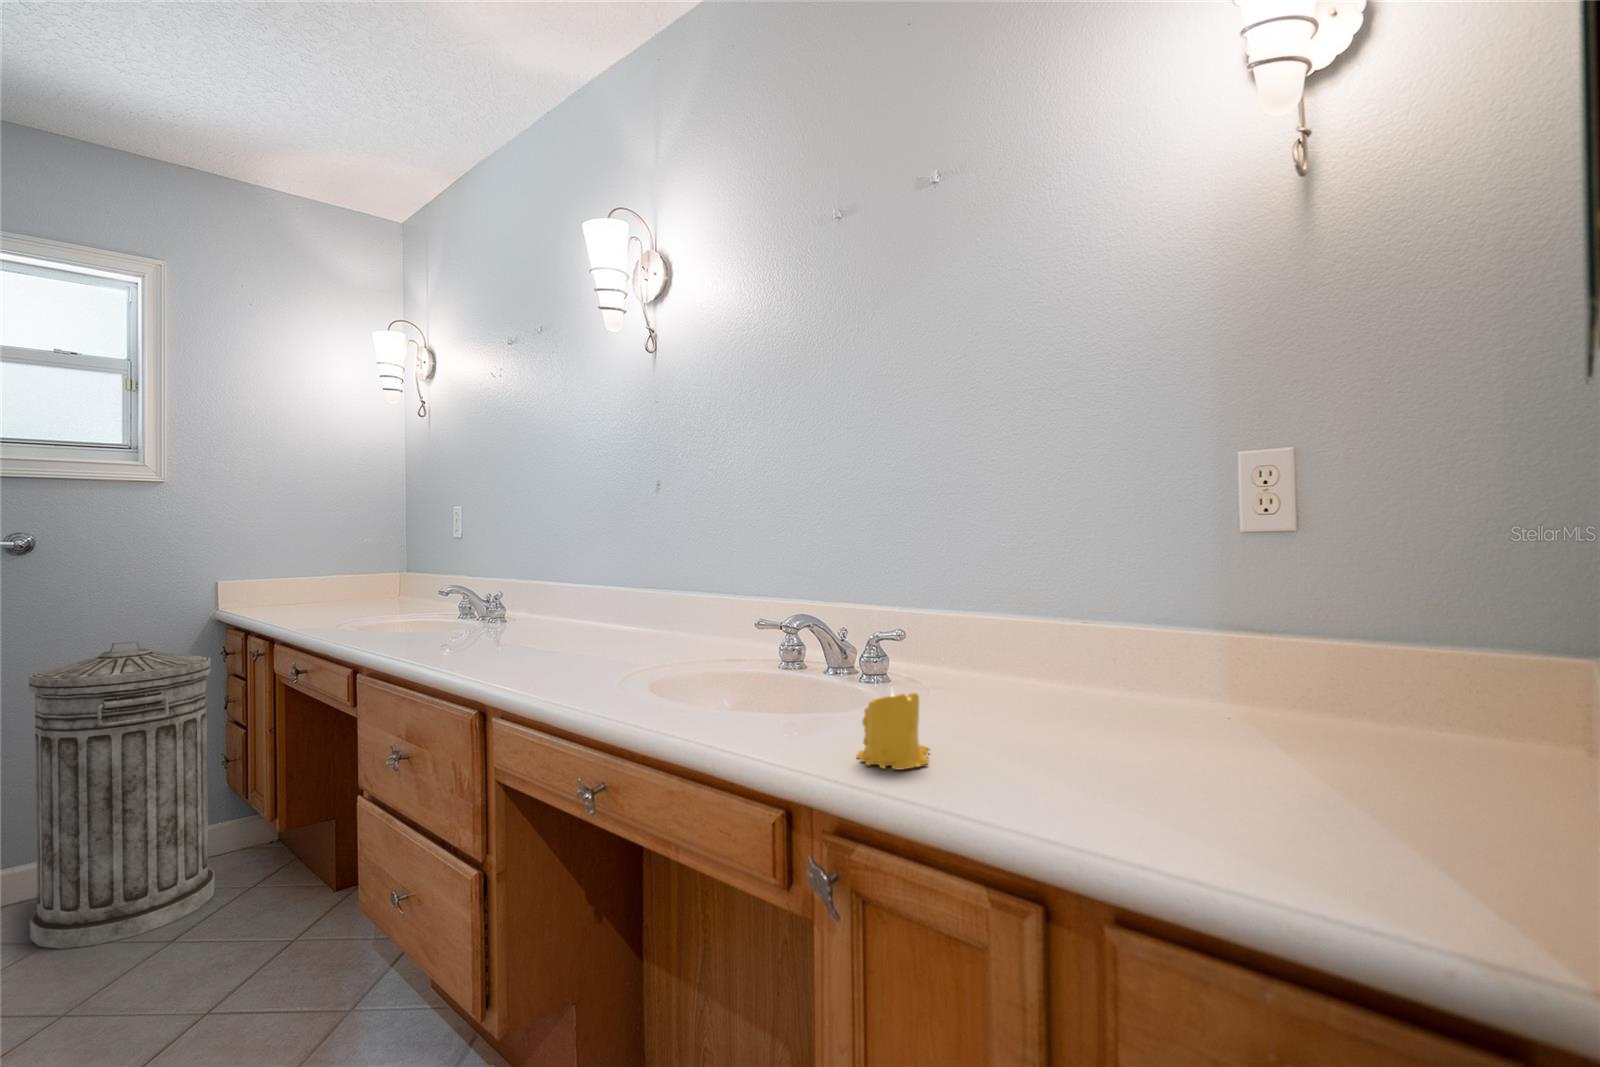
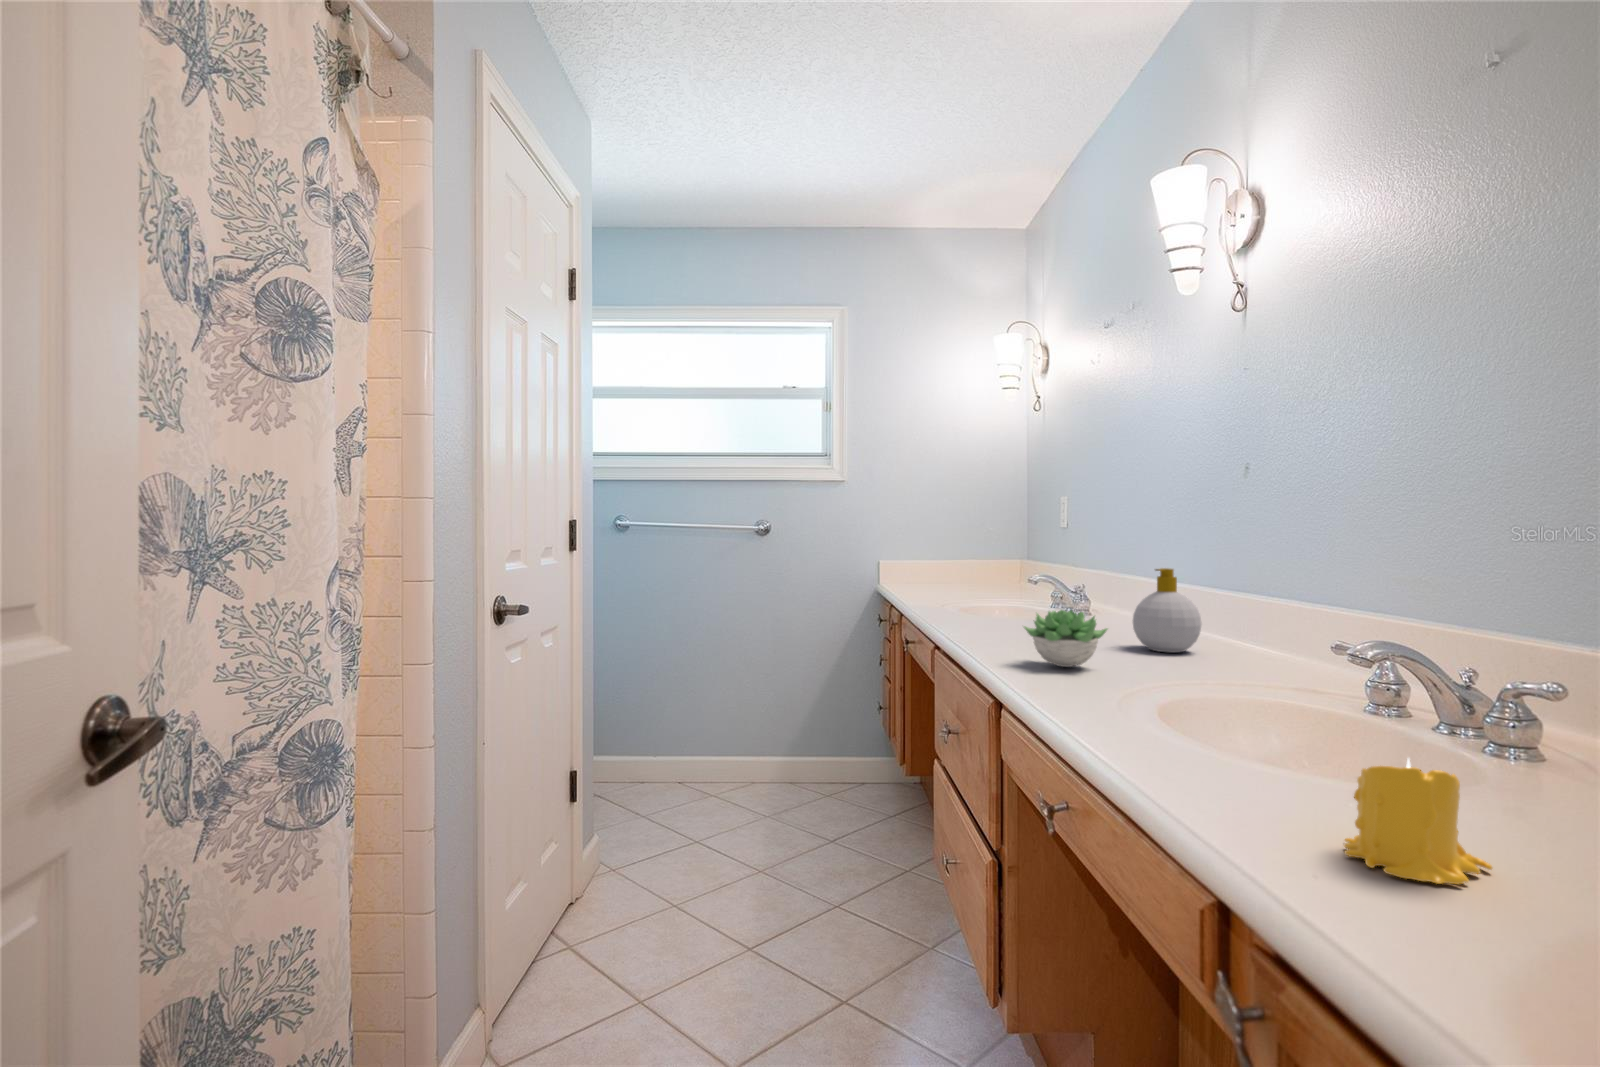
soap bottle: none [580,571,637,645] -> present [1133,568,1201,653]
succulent plant: none [500,615,581,671] -> present [1024,610,1108,667]
trash can: present [29,641,215,949] -> none [767,603,869,822]

